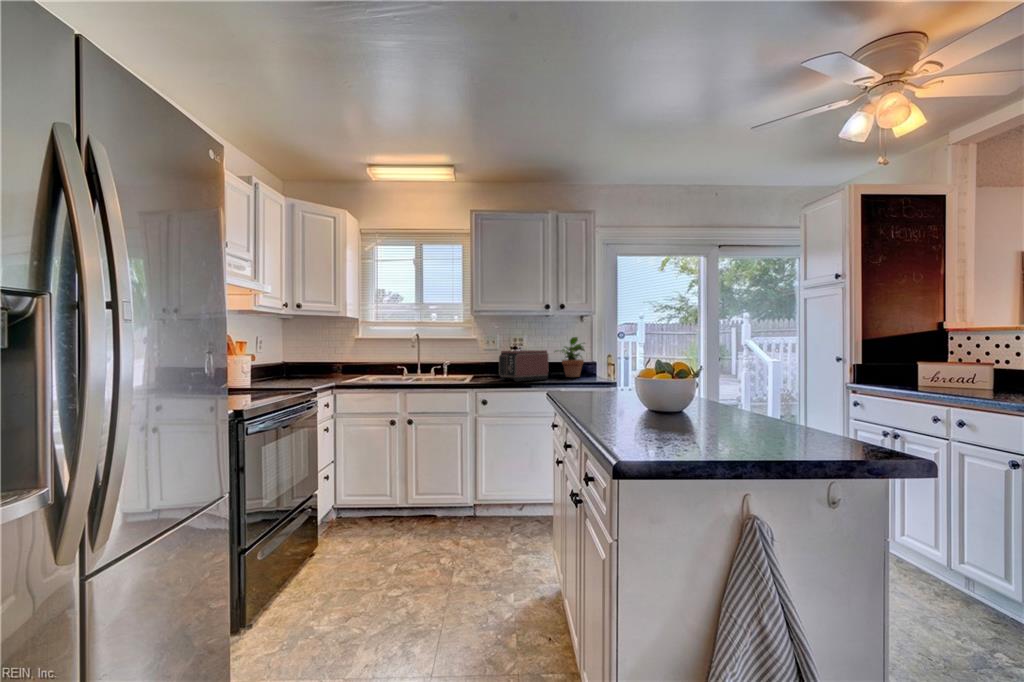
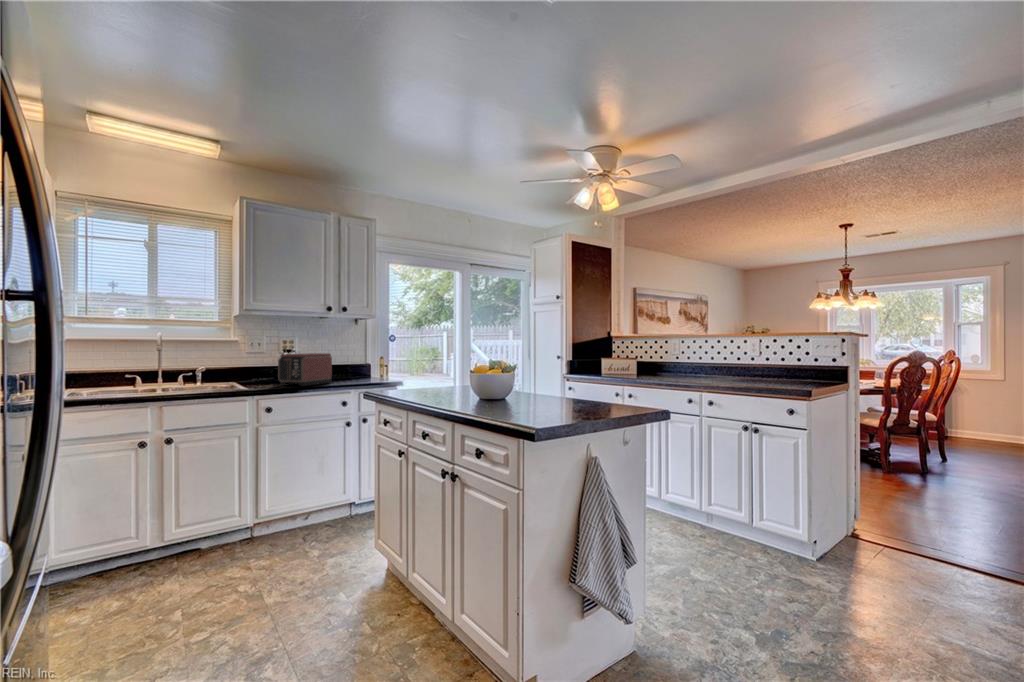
potted plant: present [555,337,585,377] -> none [332,340,365,380]

